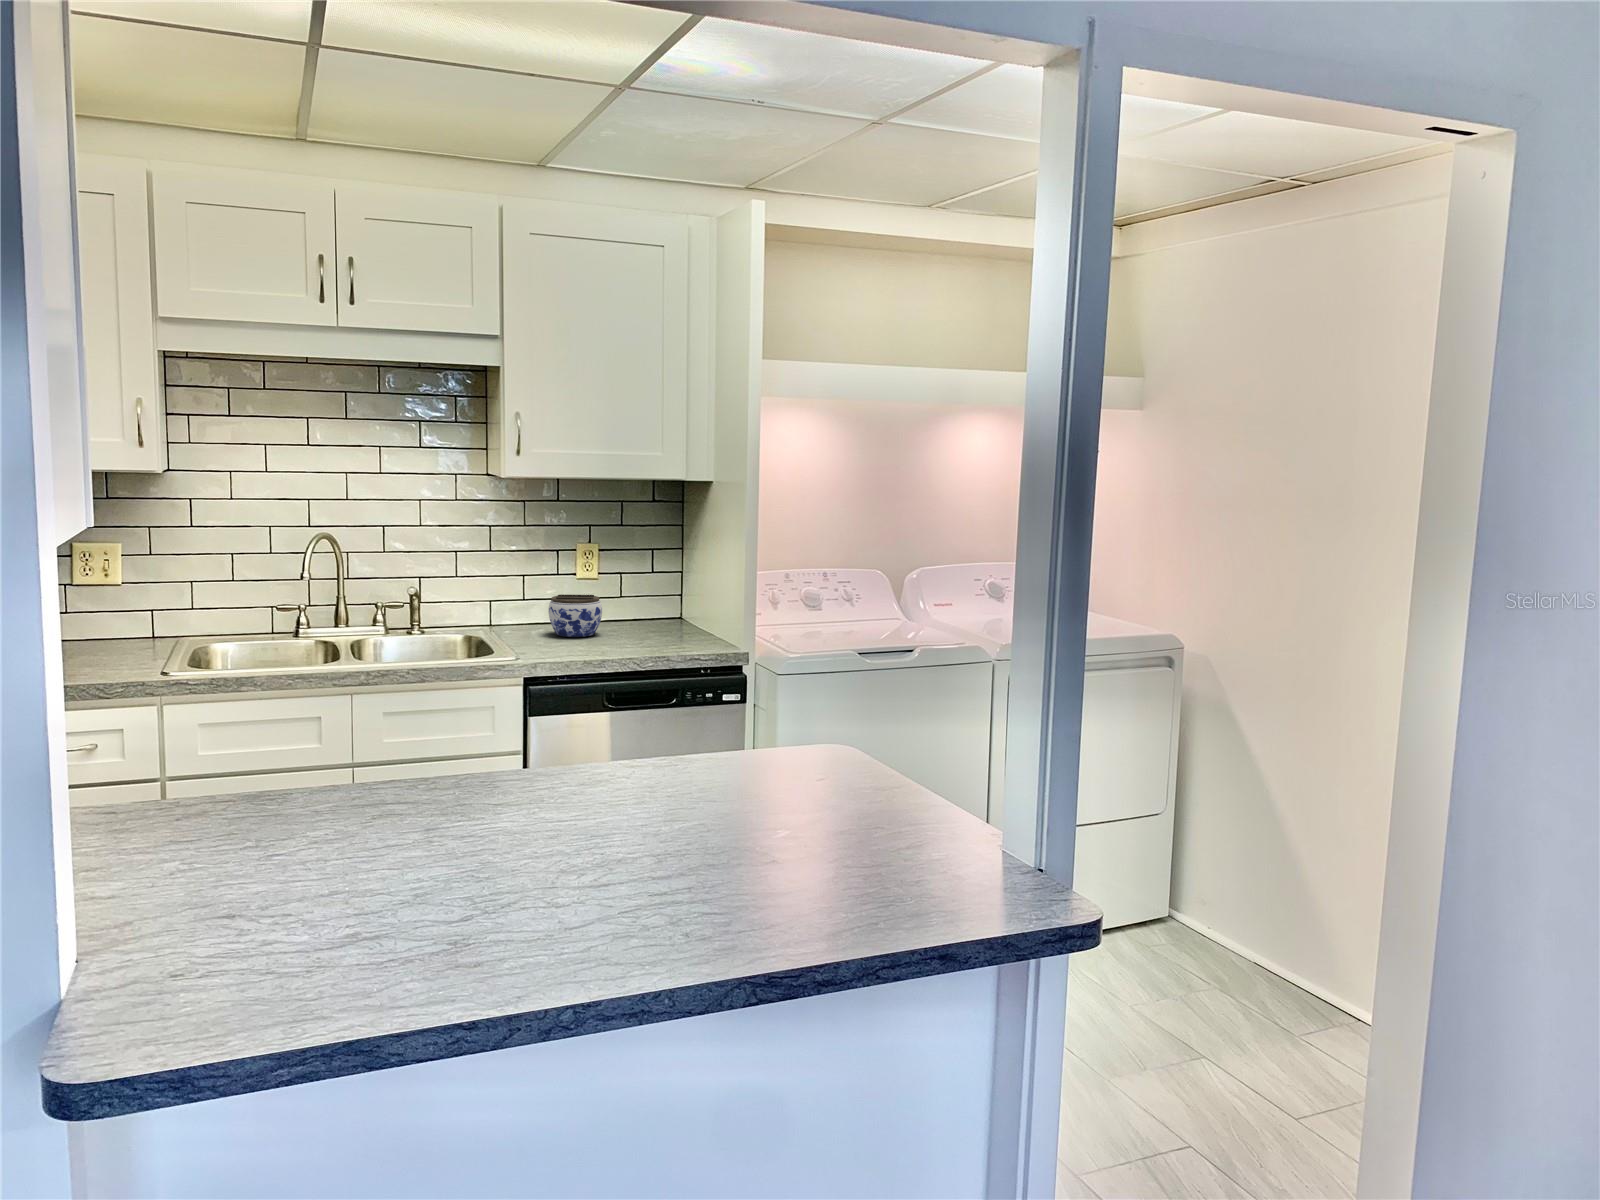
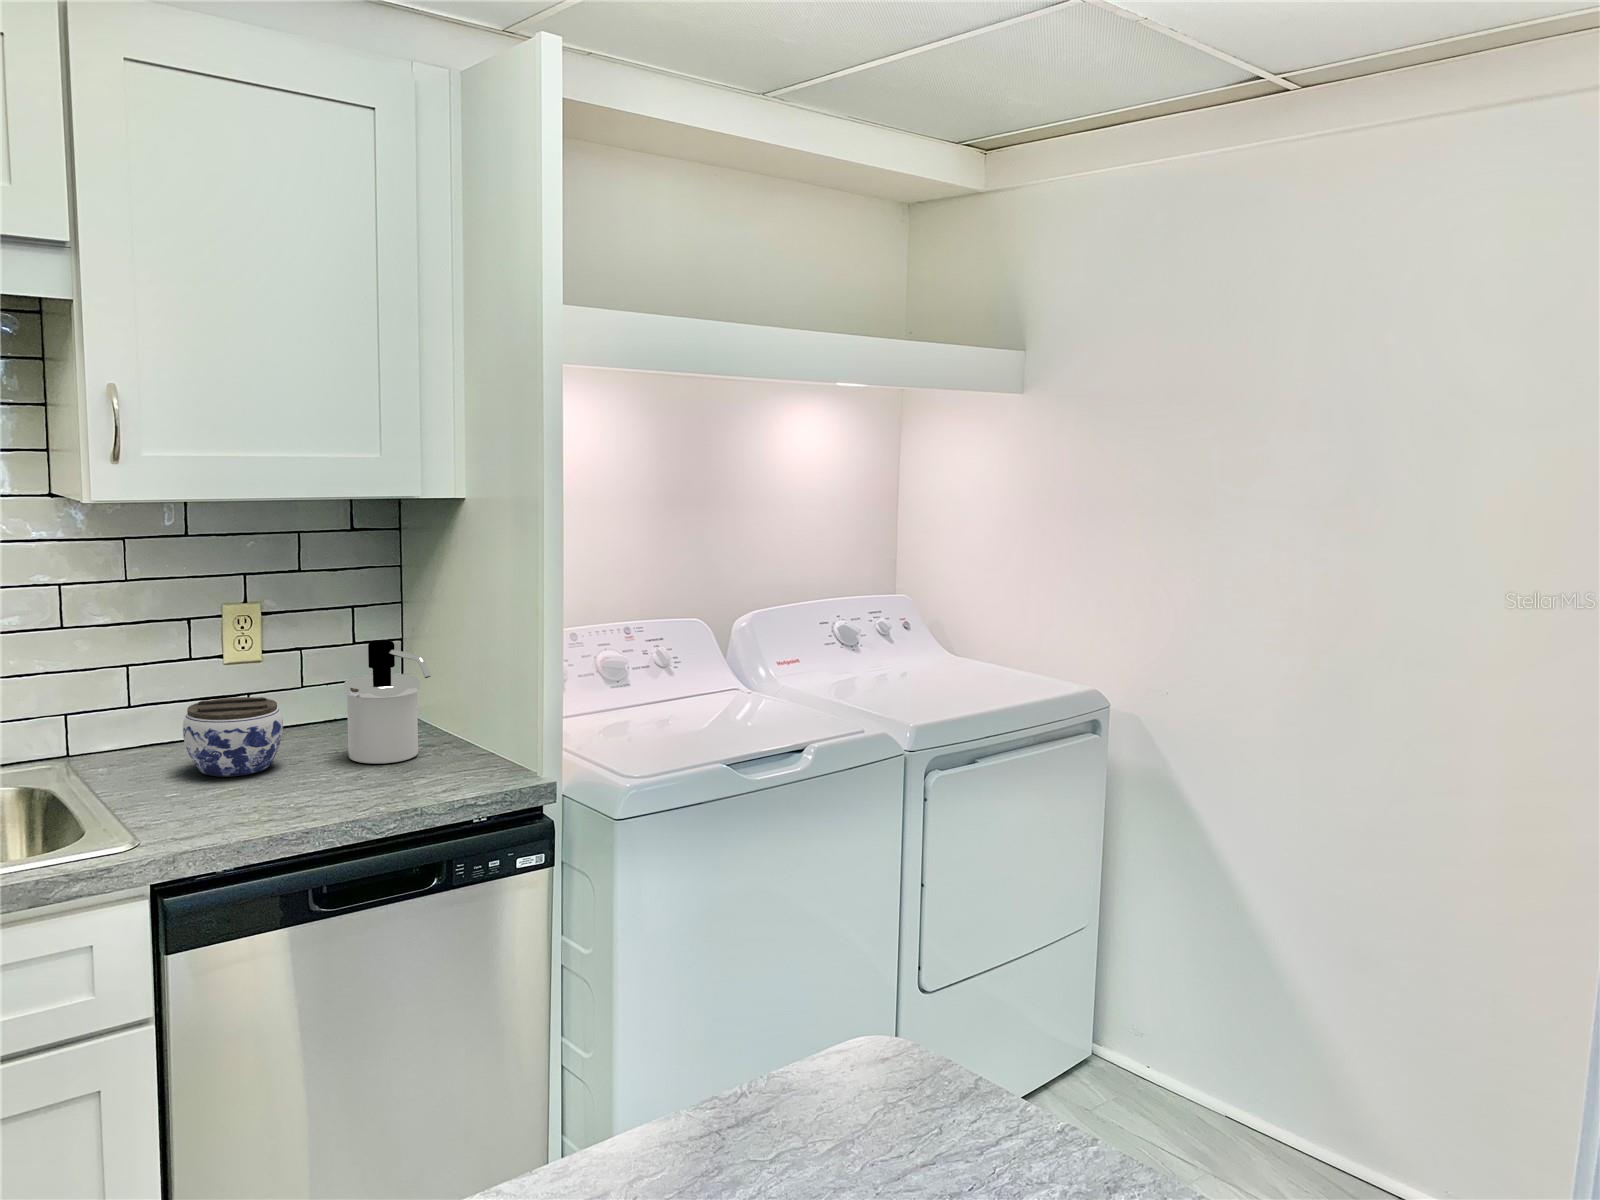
soap dispenser: none [637,565,683,637] -> present [344,640,431,764]

